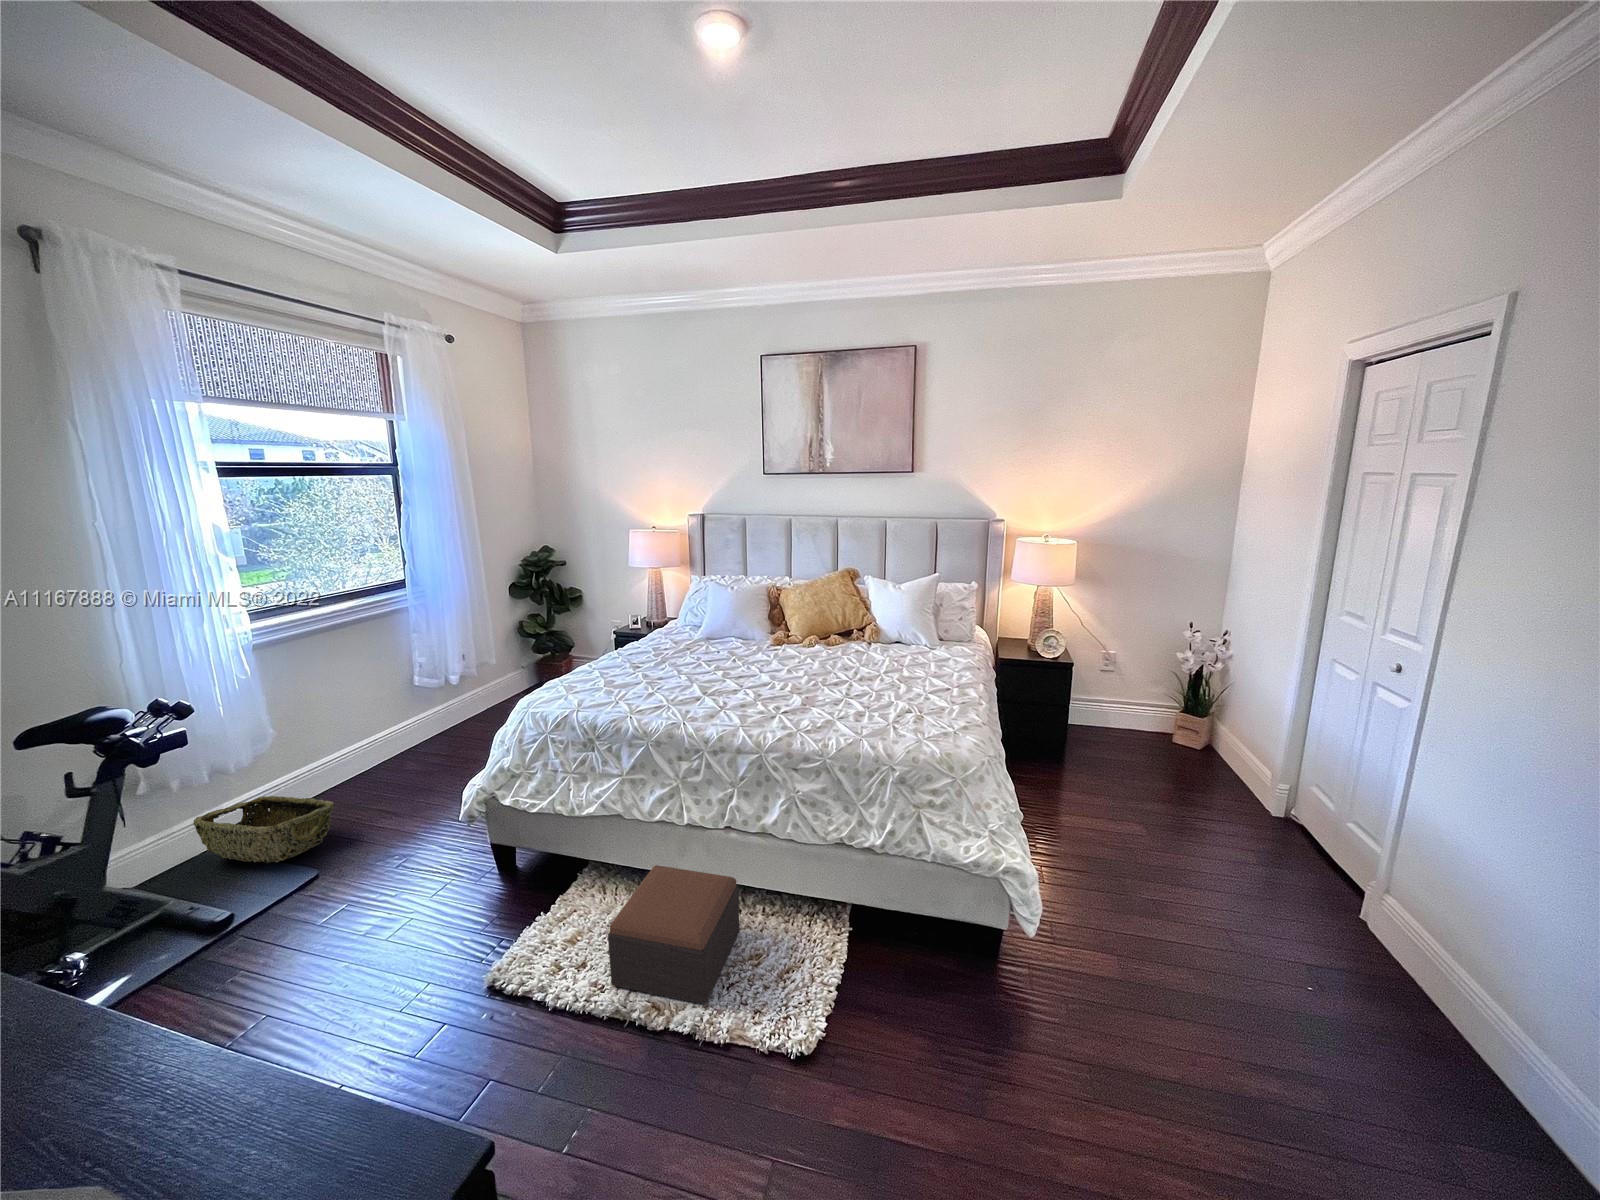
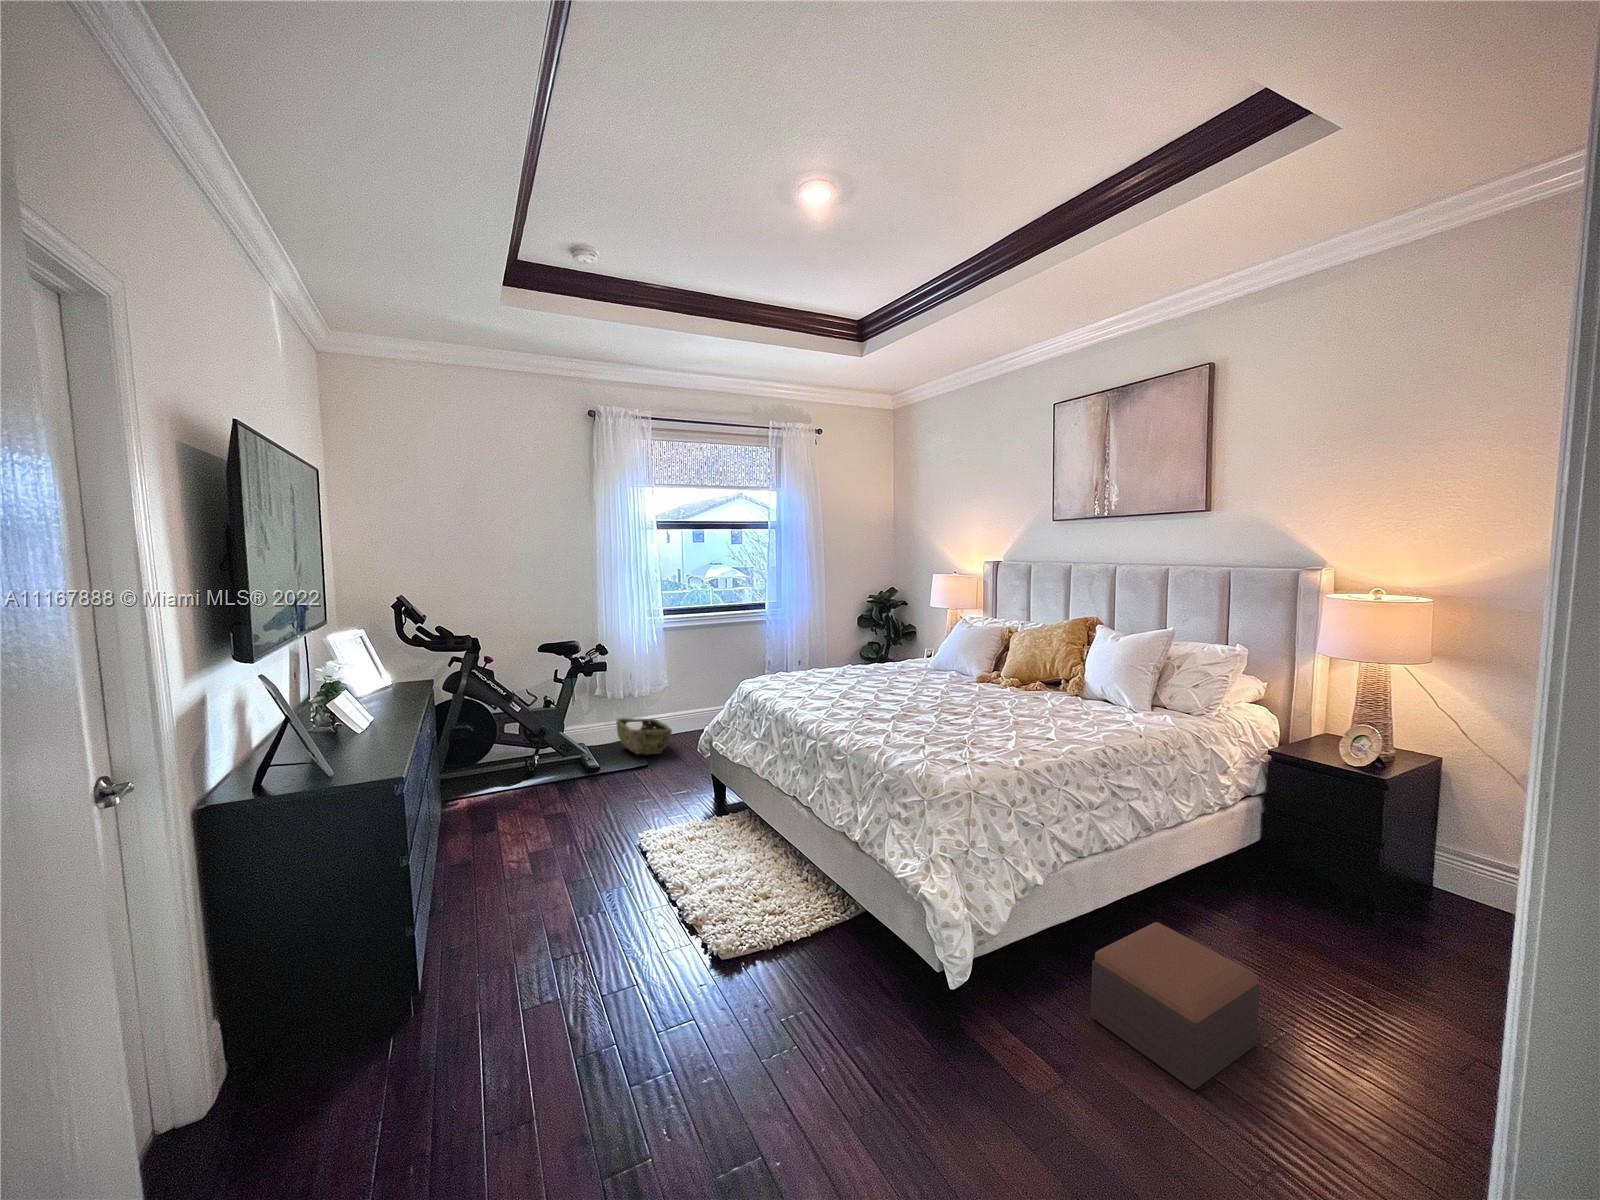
footstool: present [608,865,739,1004] -> present [1091,922,1260,1090]

